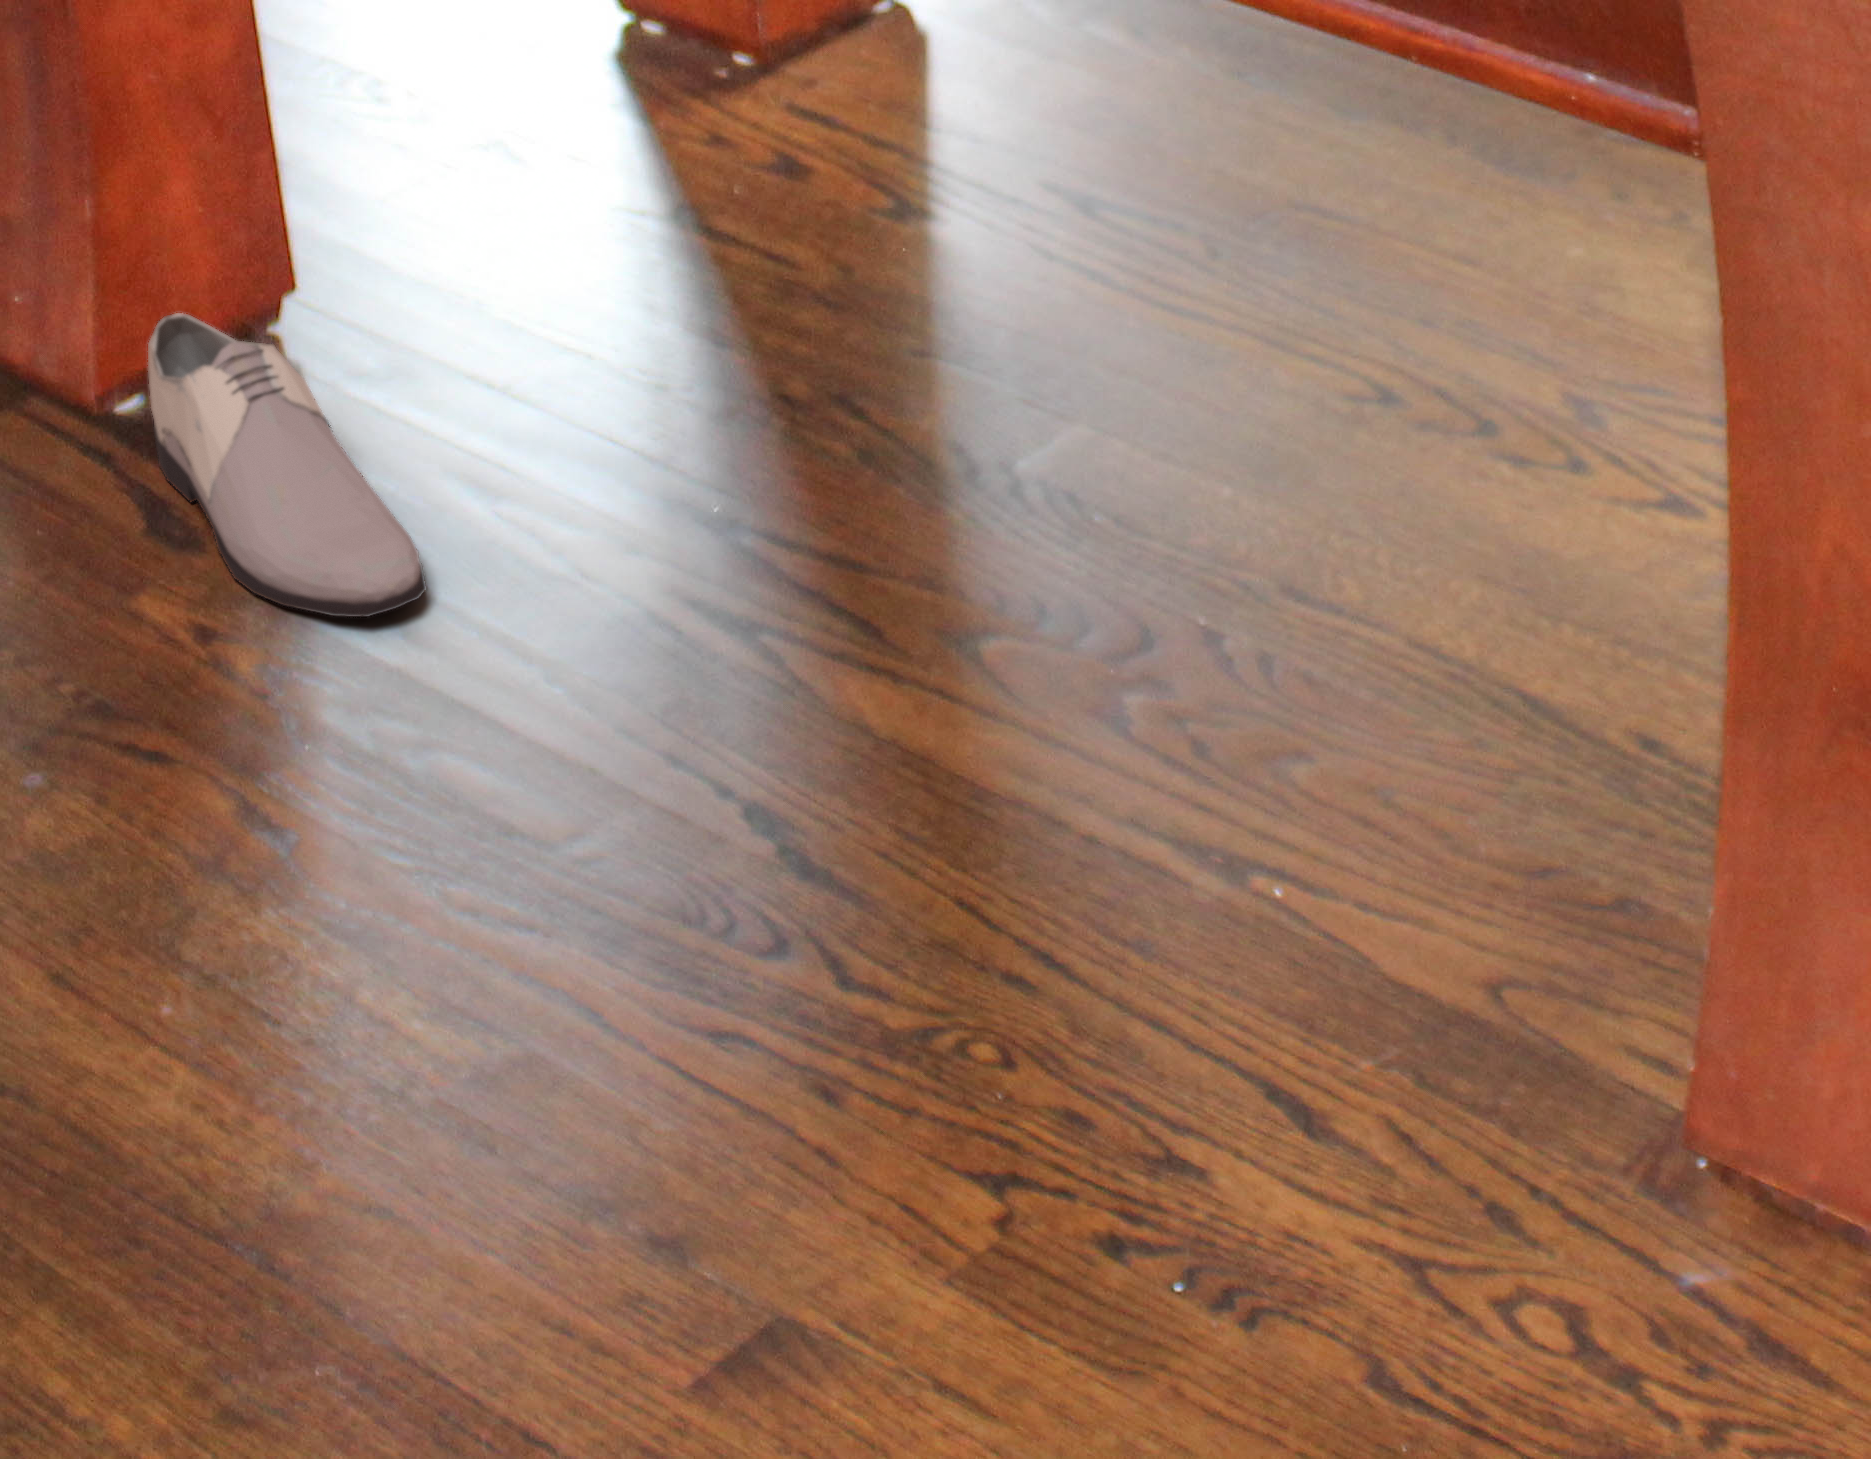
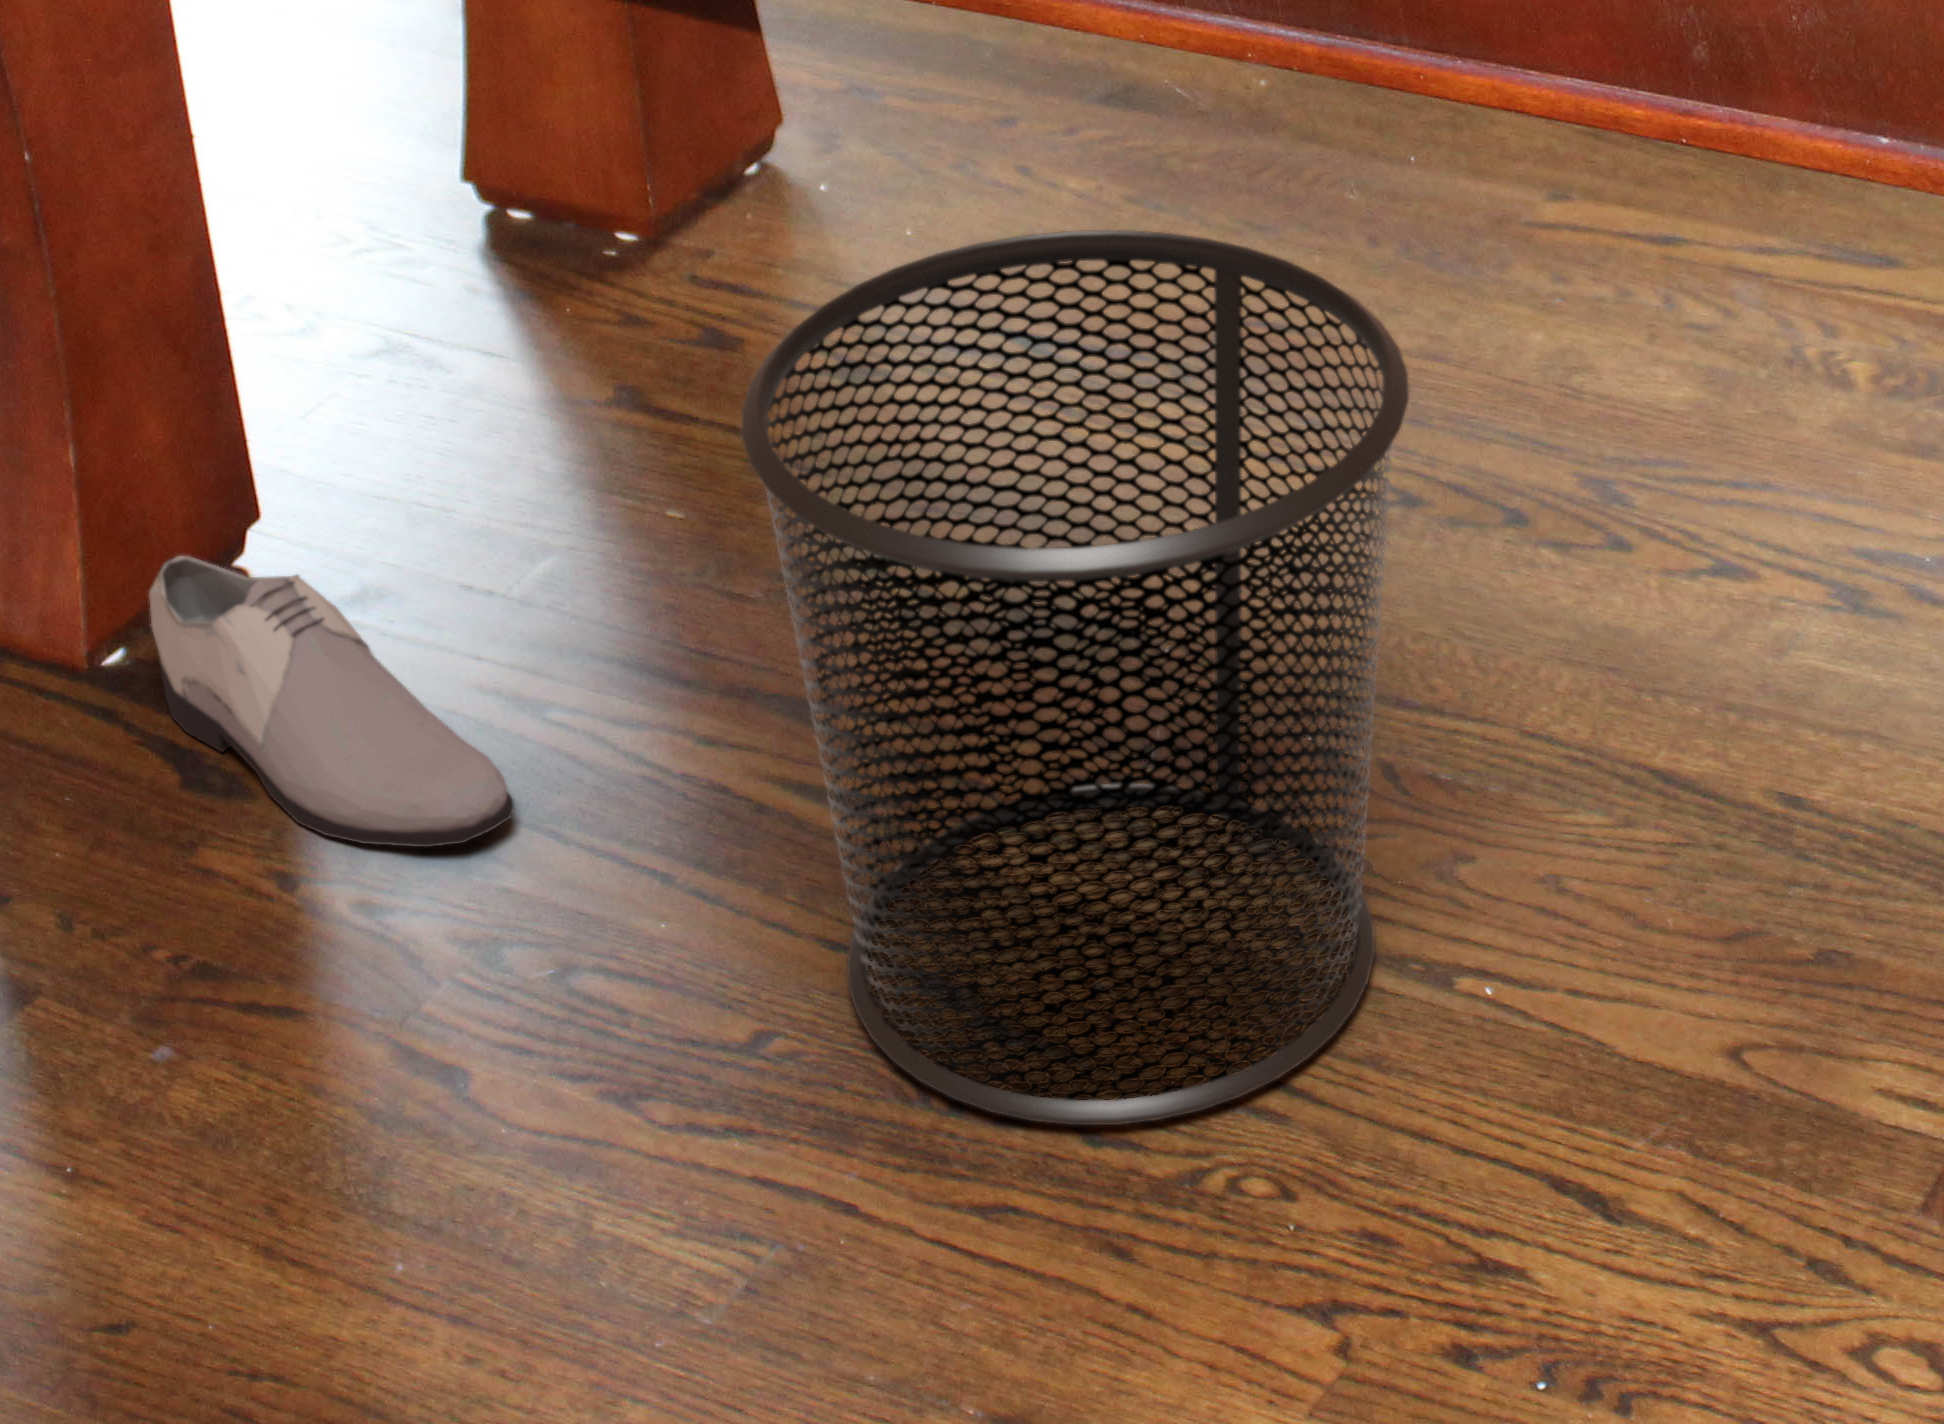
waste bin: none [559,95,1220,972] -> present [741,230,1409,1125]

